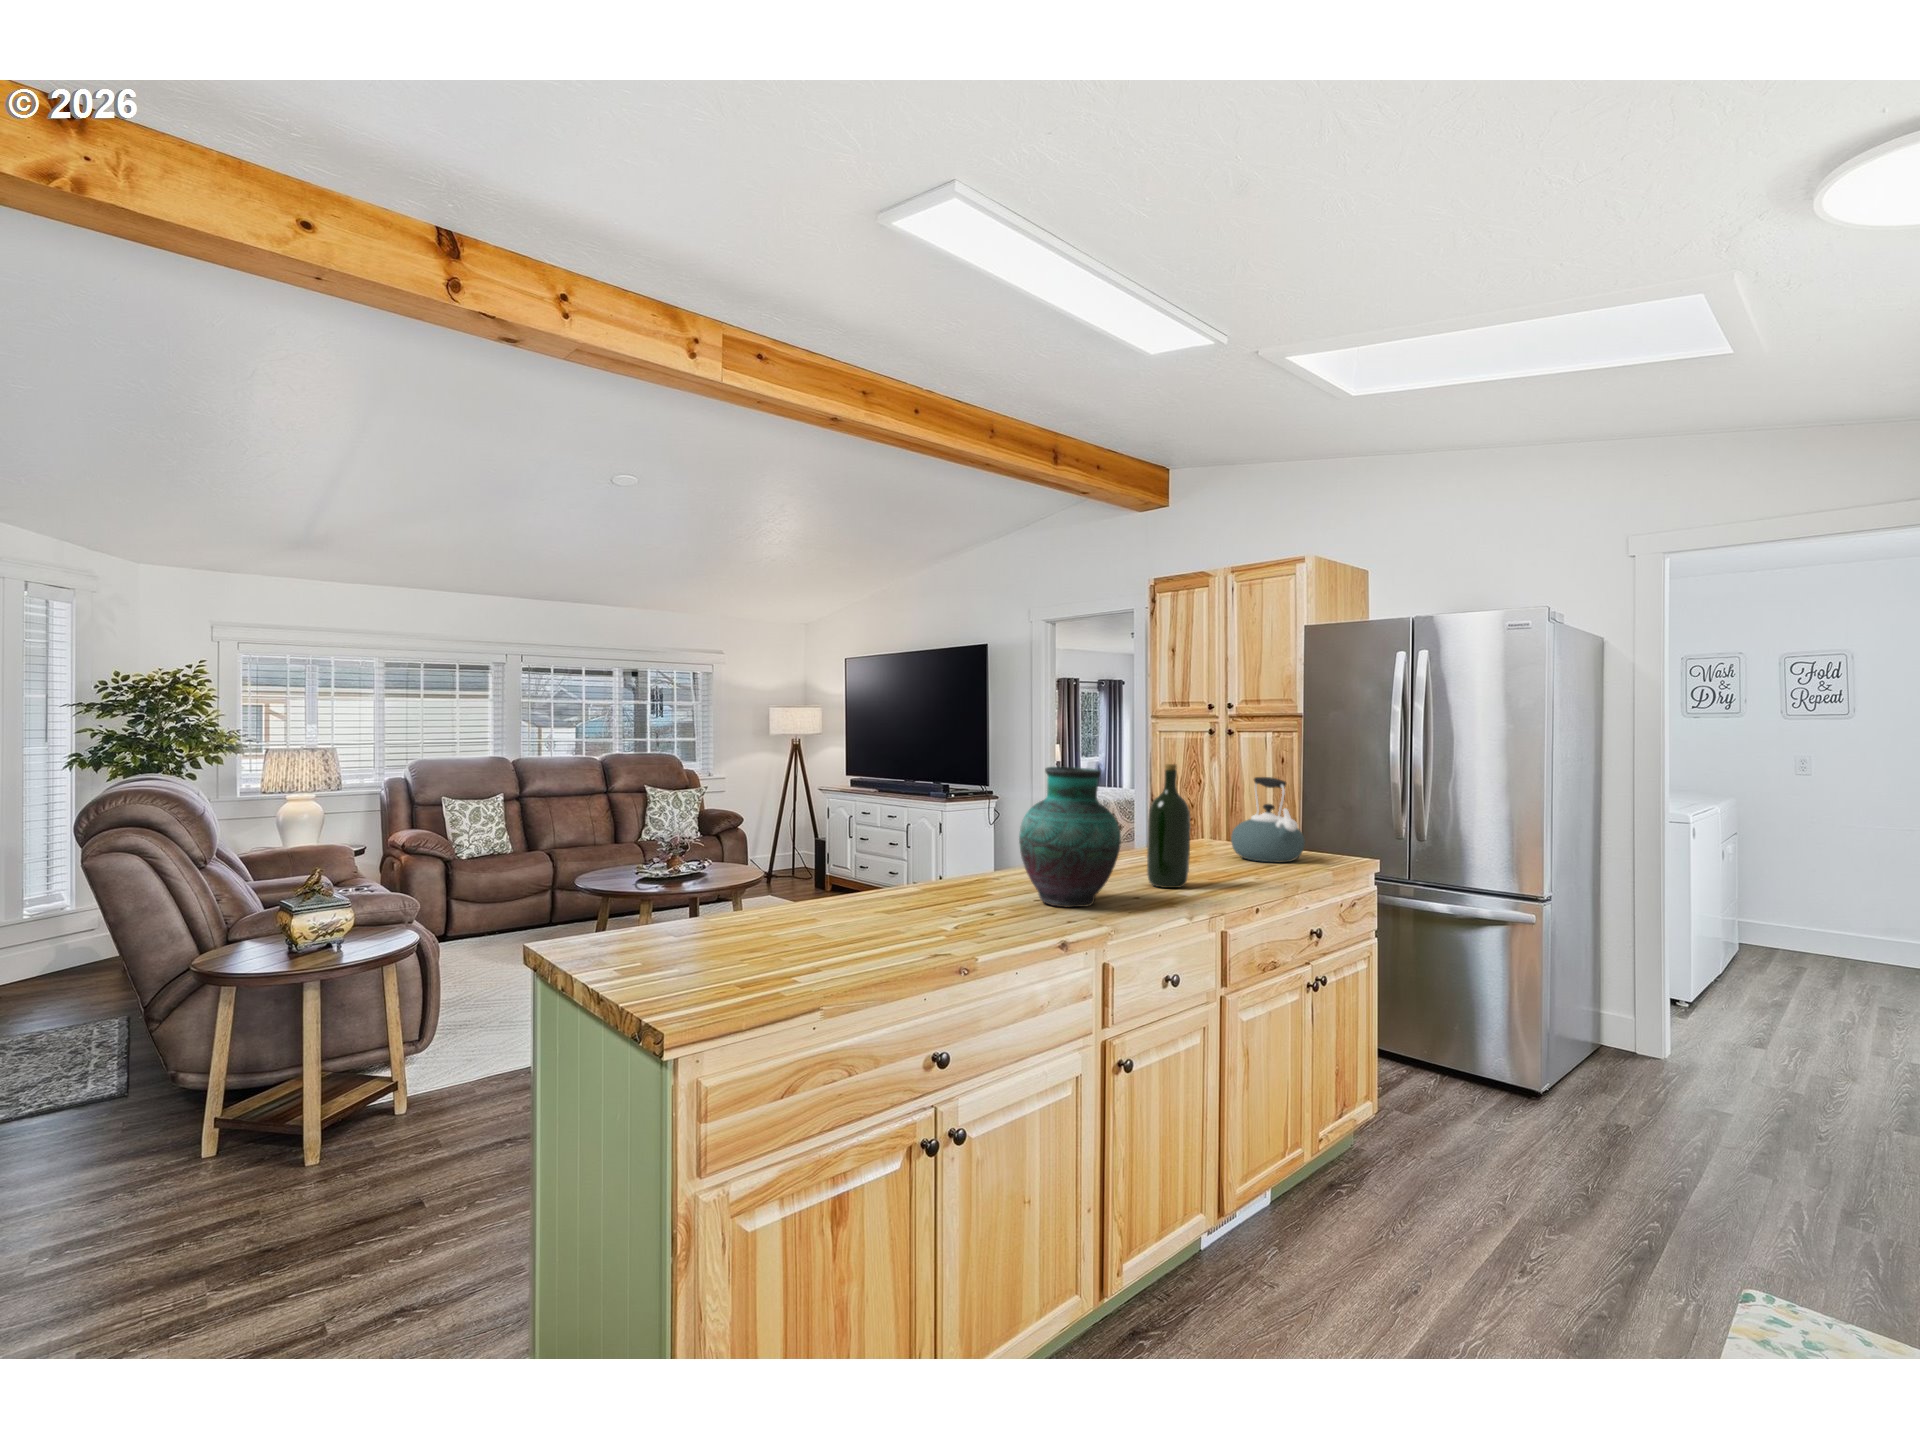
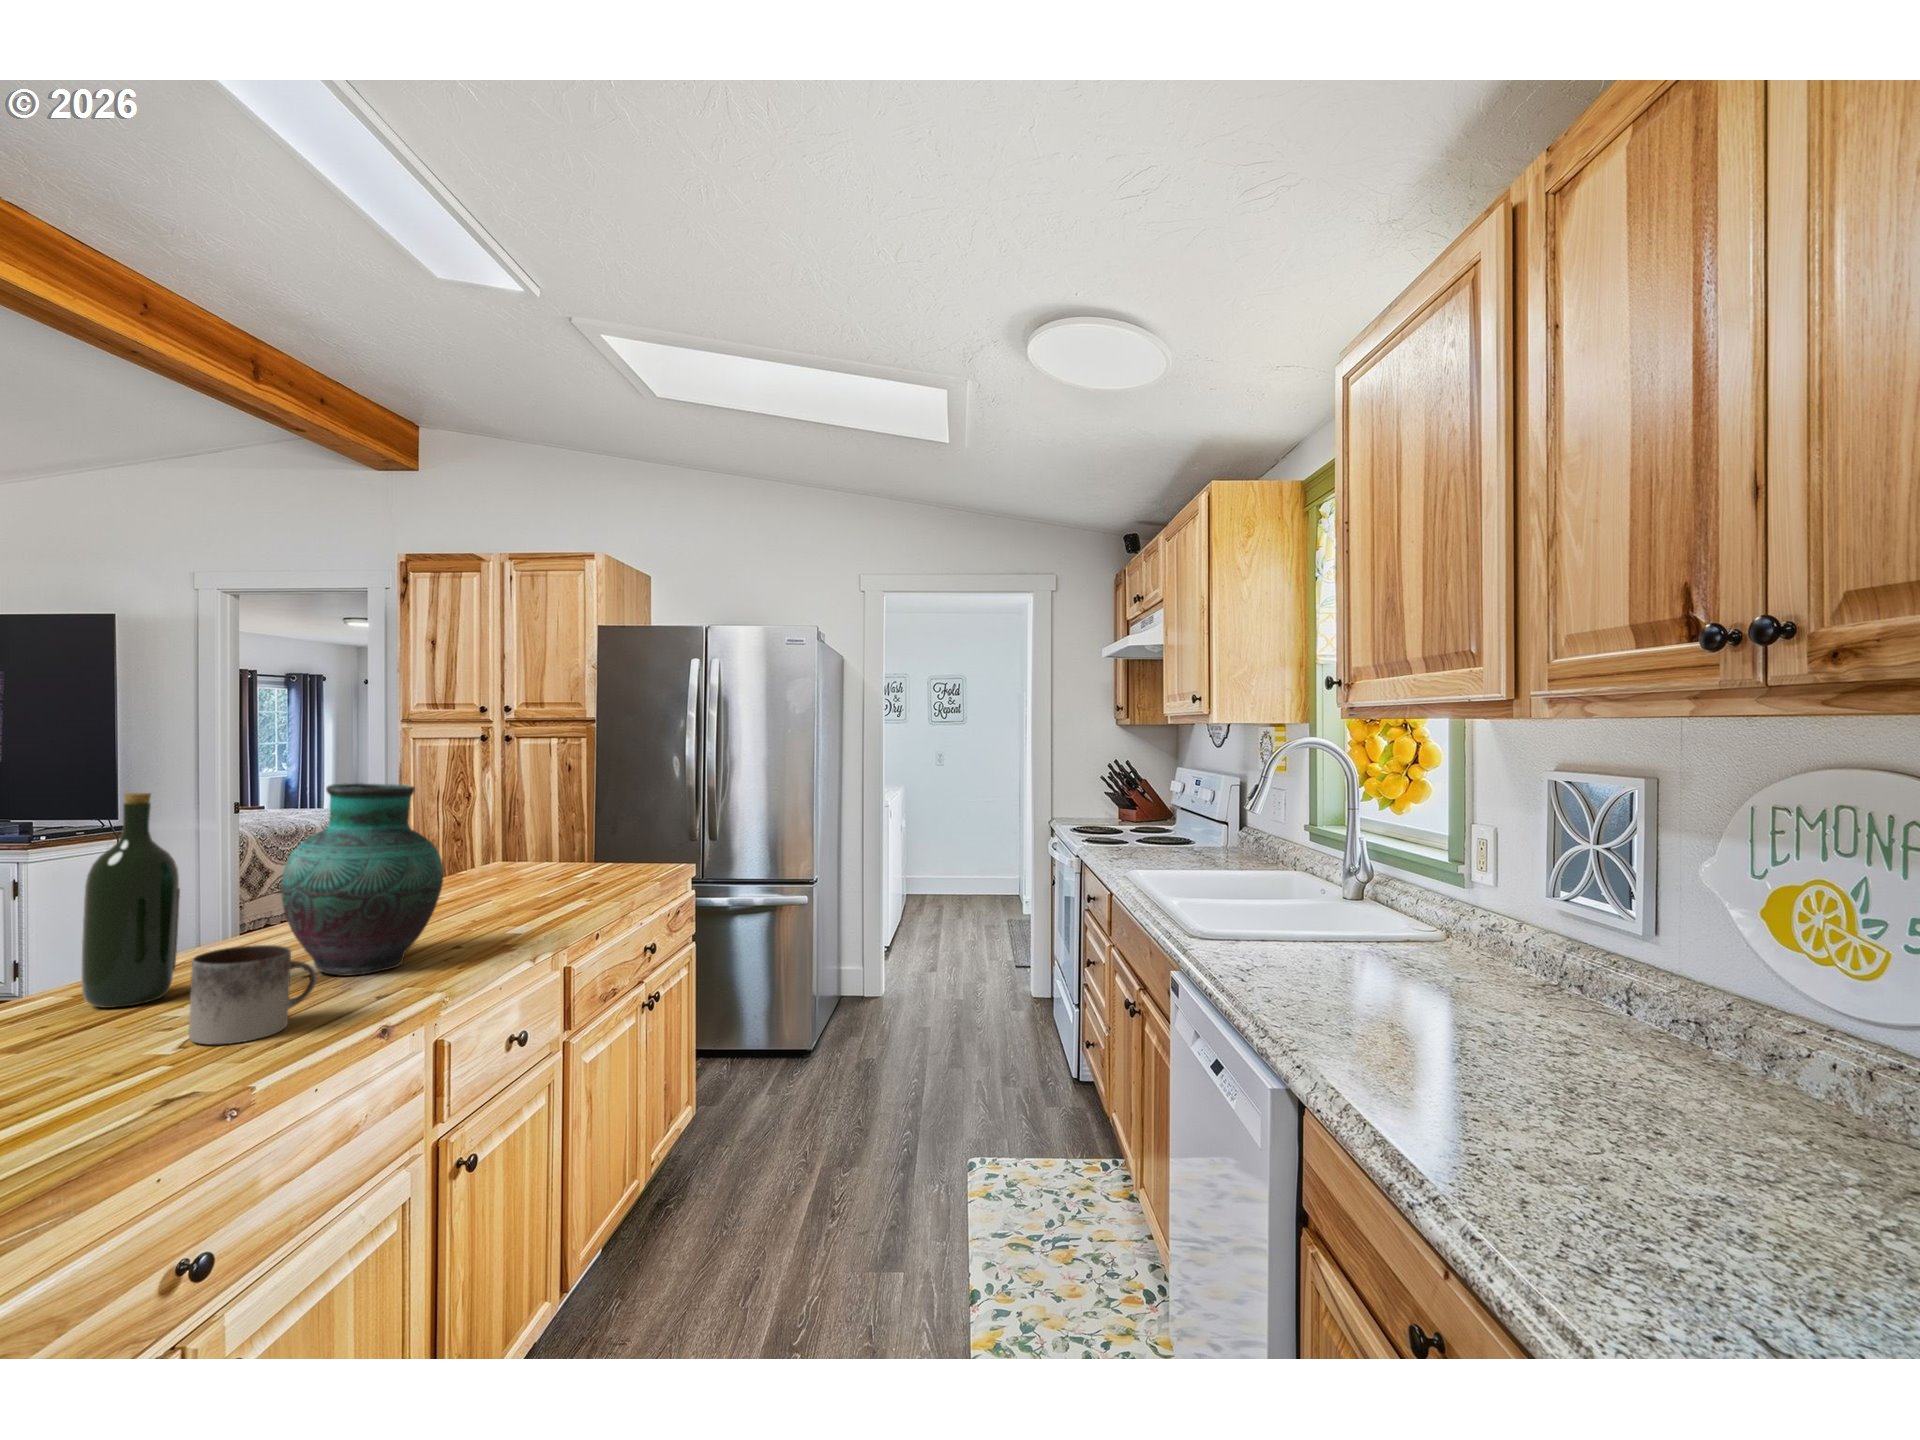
wine bottle: present [1147,764,1191,888] -> present [82,793,180,1008]
kettle: present [1231,777,1305,863] -> none [544,785,626,878]
mug: none [958,872,1027,934] -> present [189,945,317,1045]

